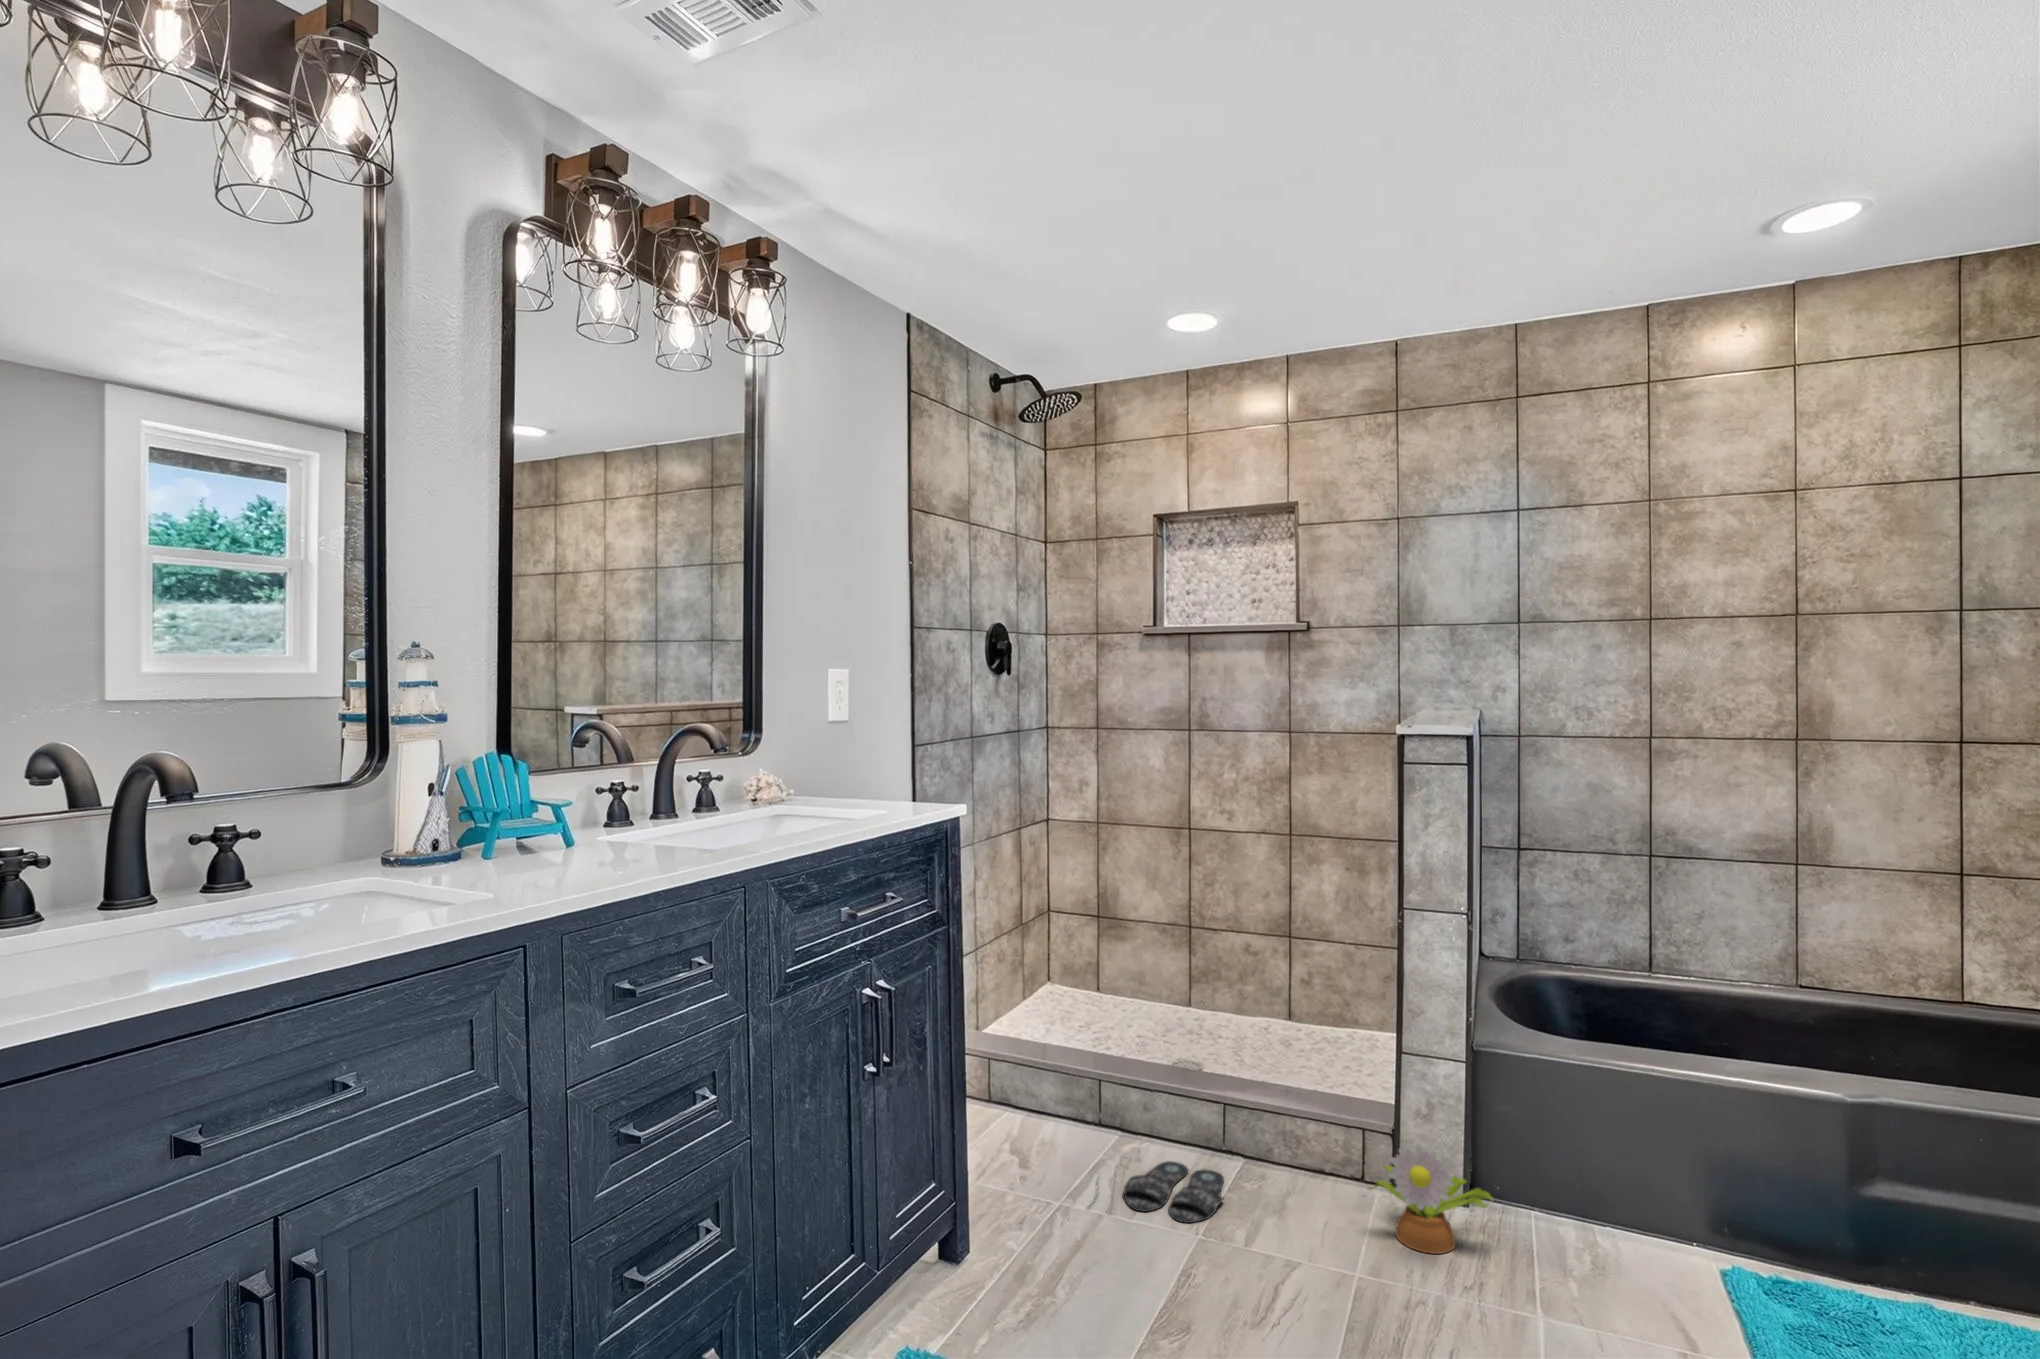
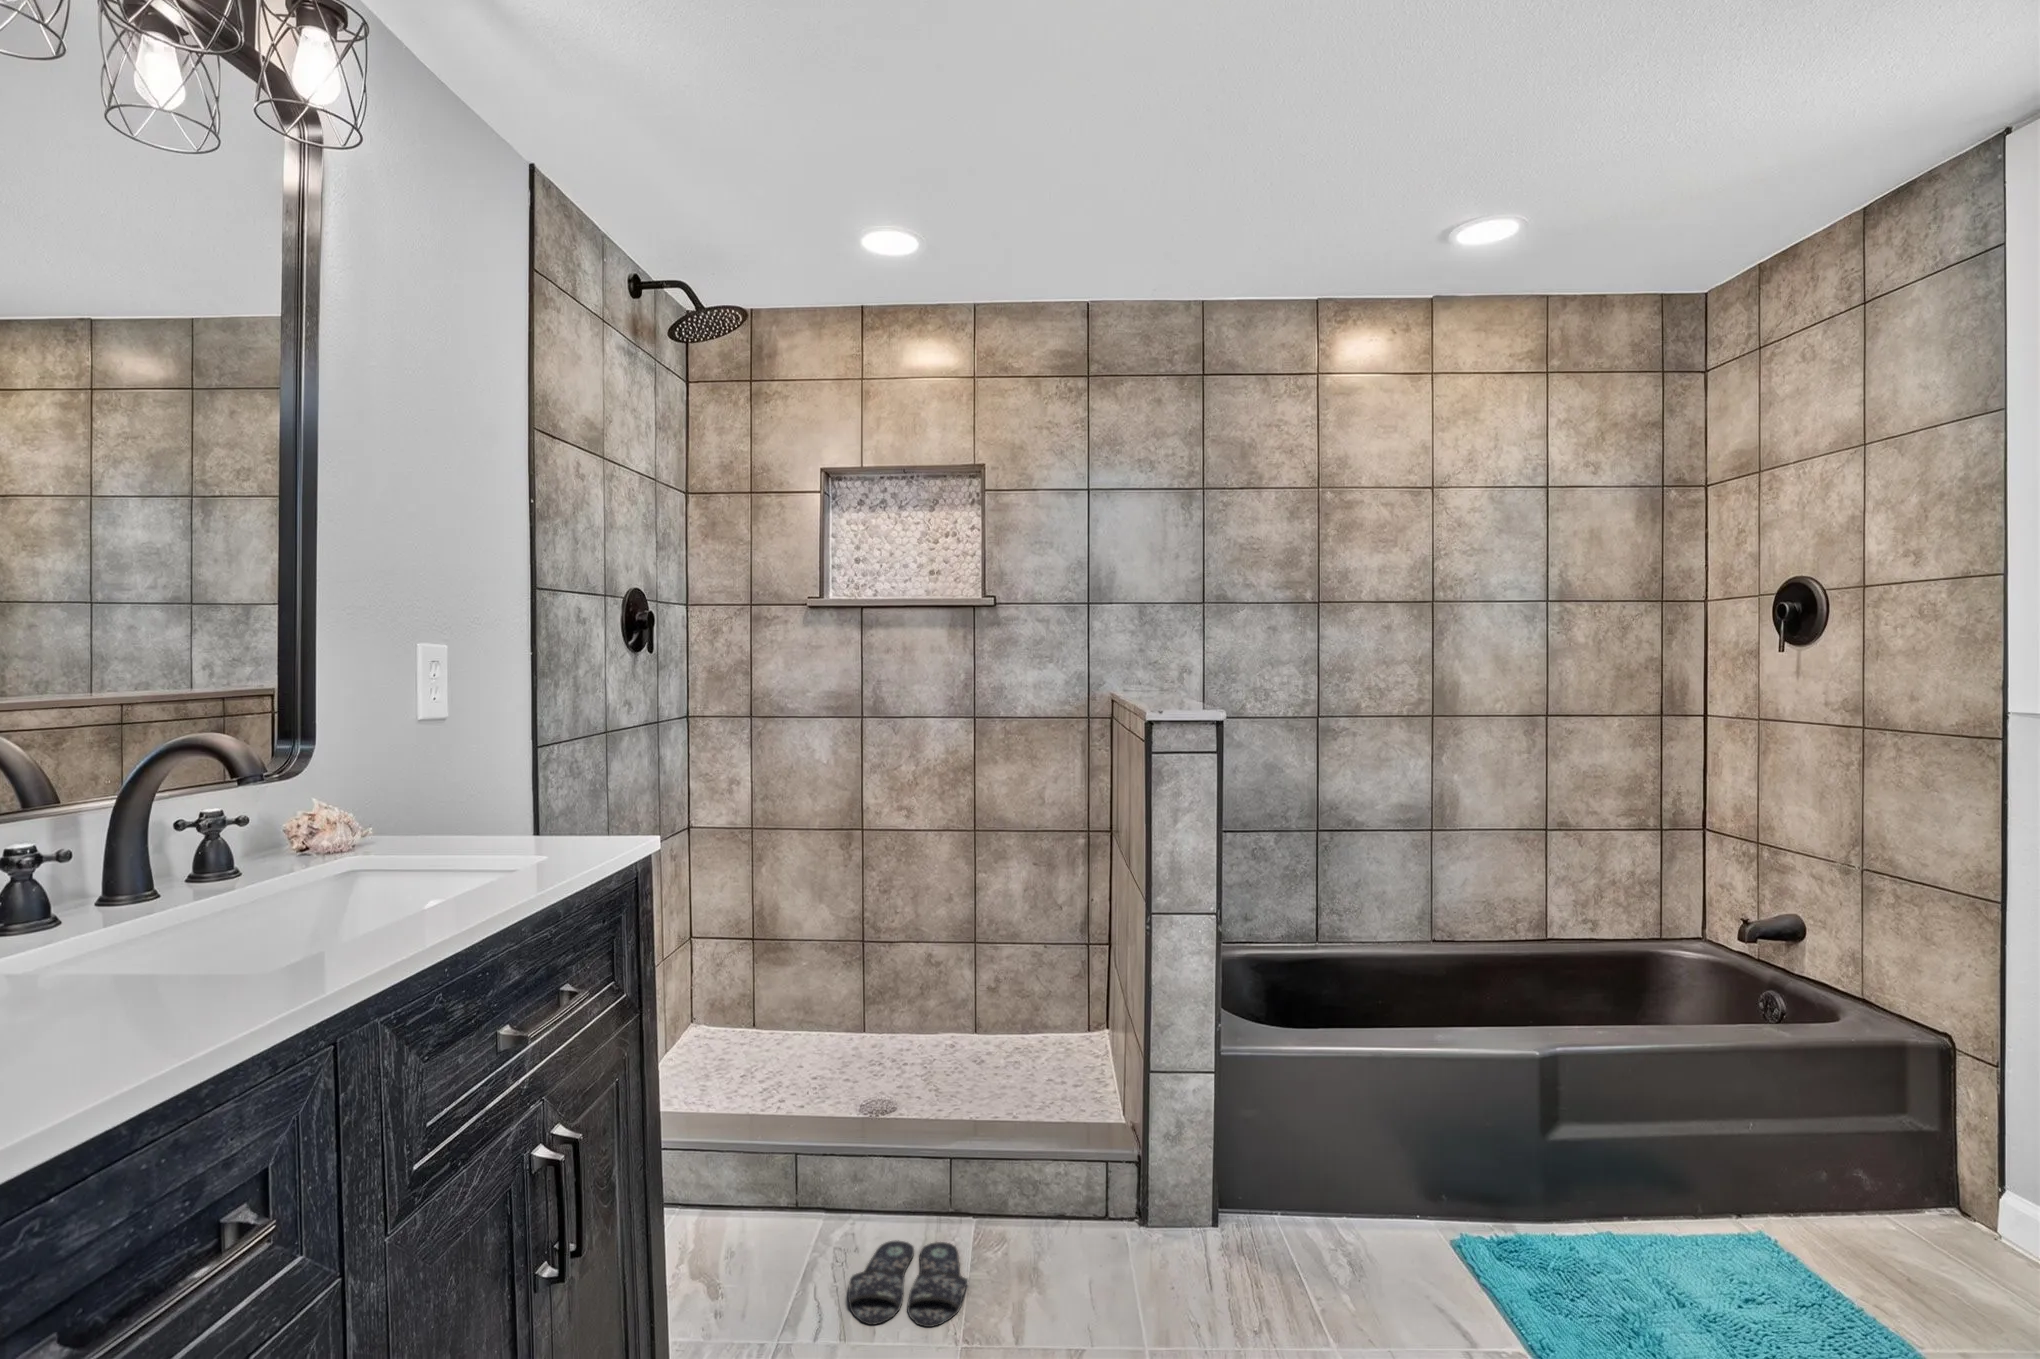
decorative plant: present [1369,1145,1493,1254] -> none [1131,1176,1255,1295]

